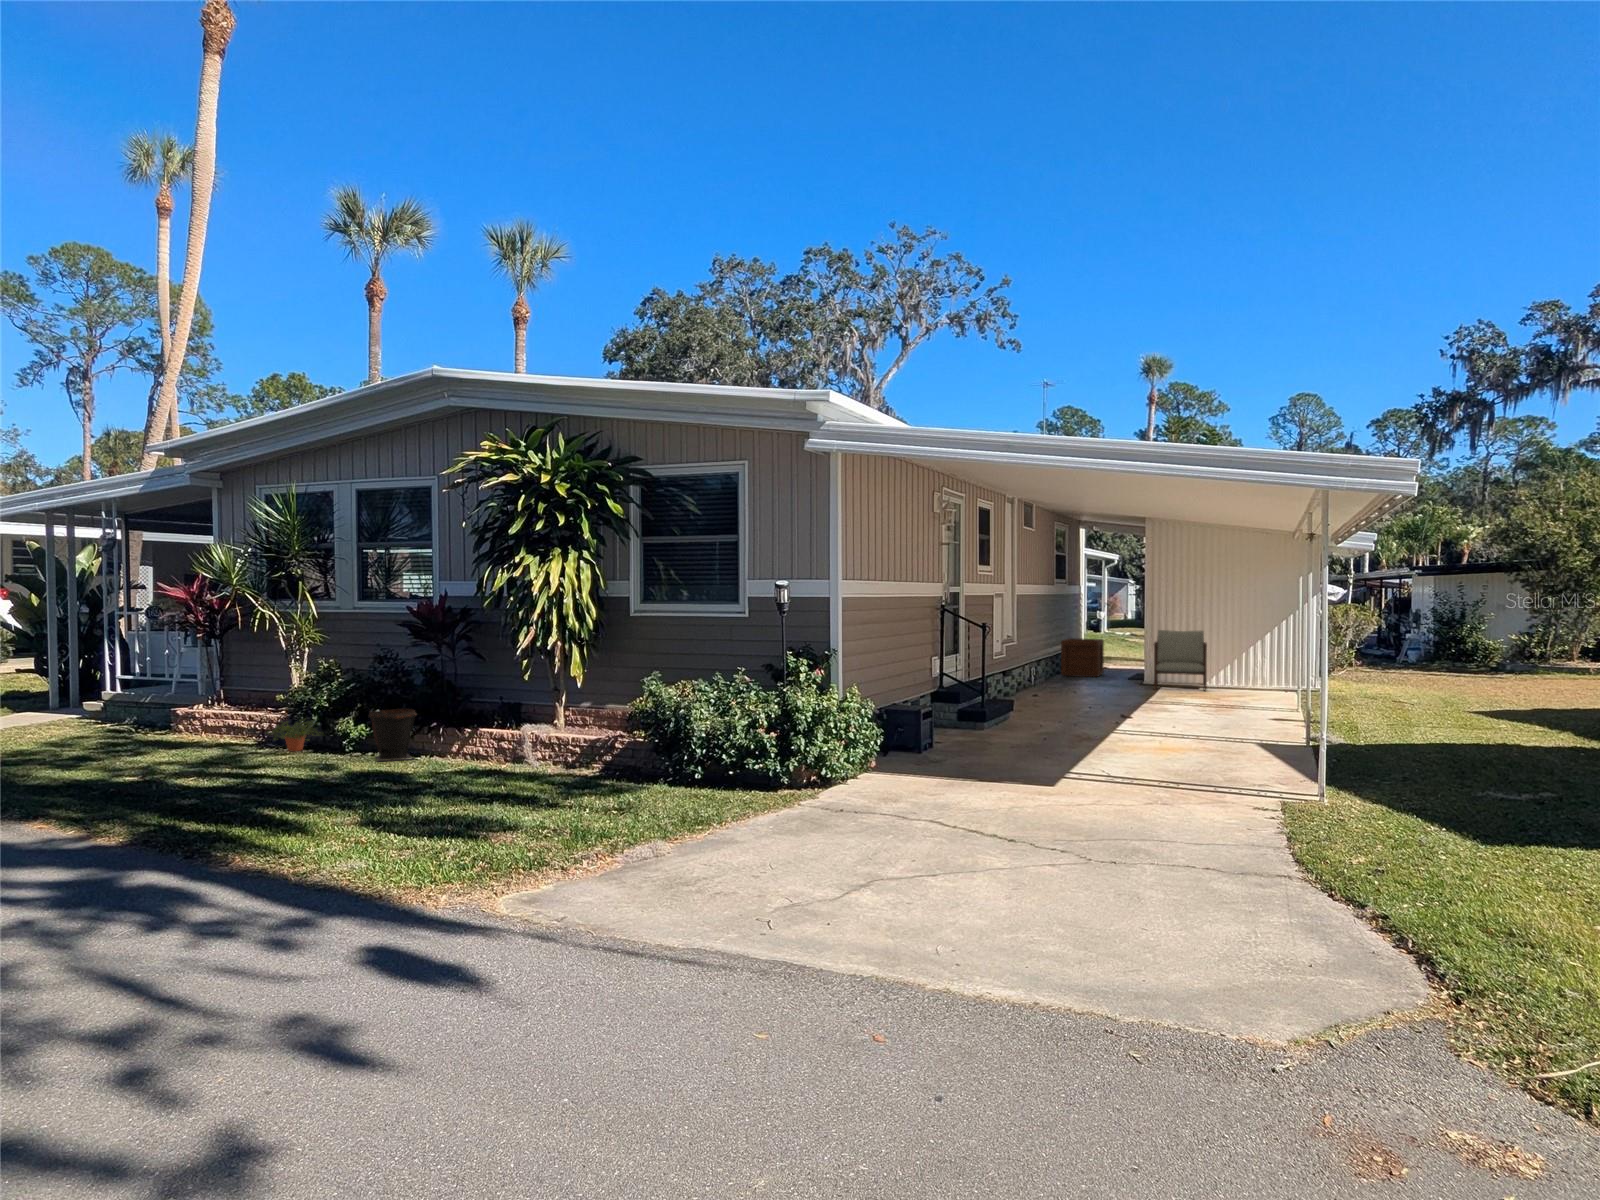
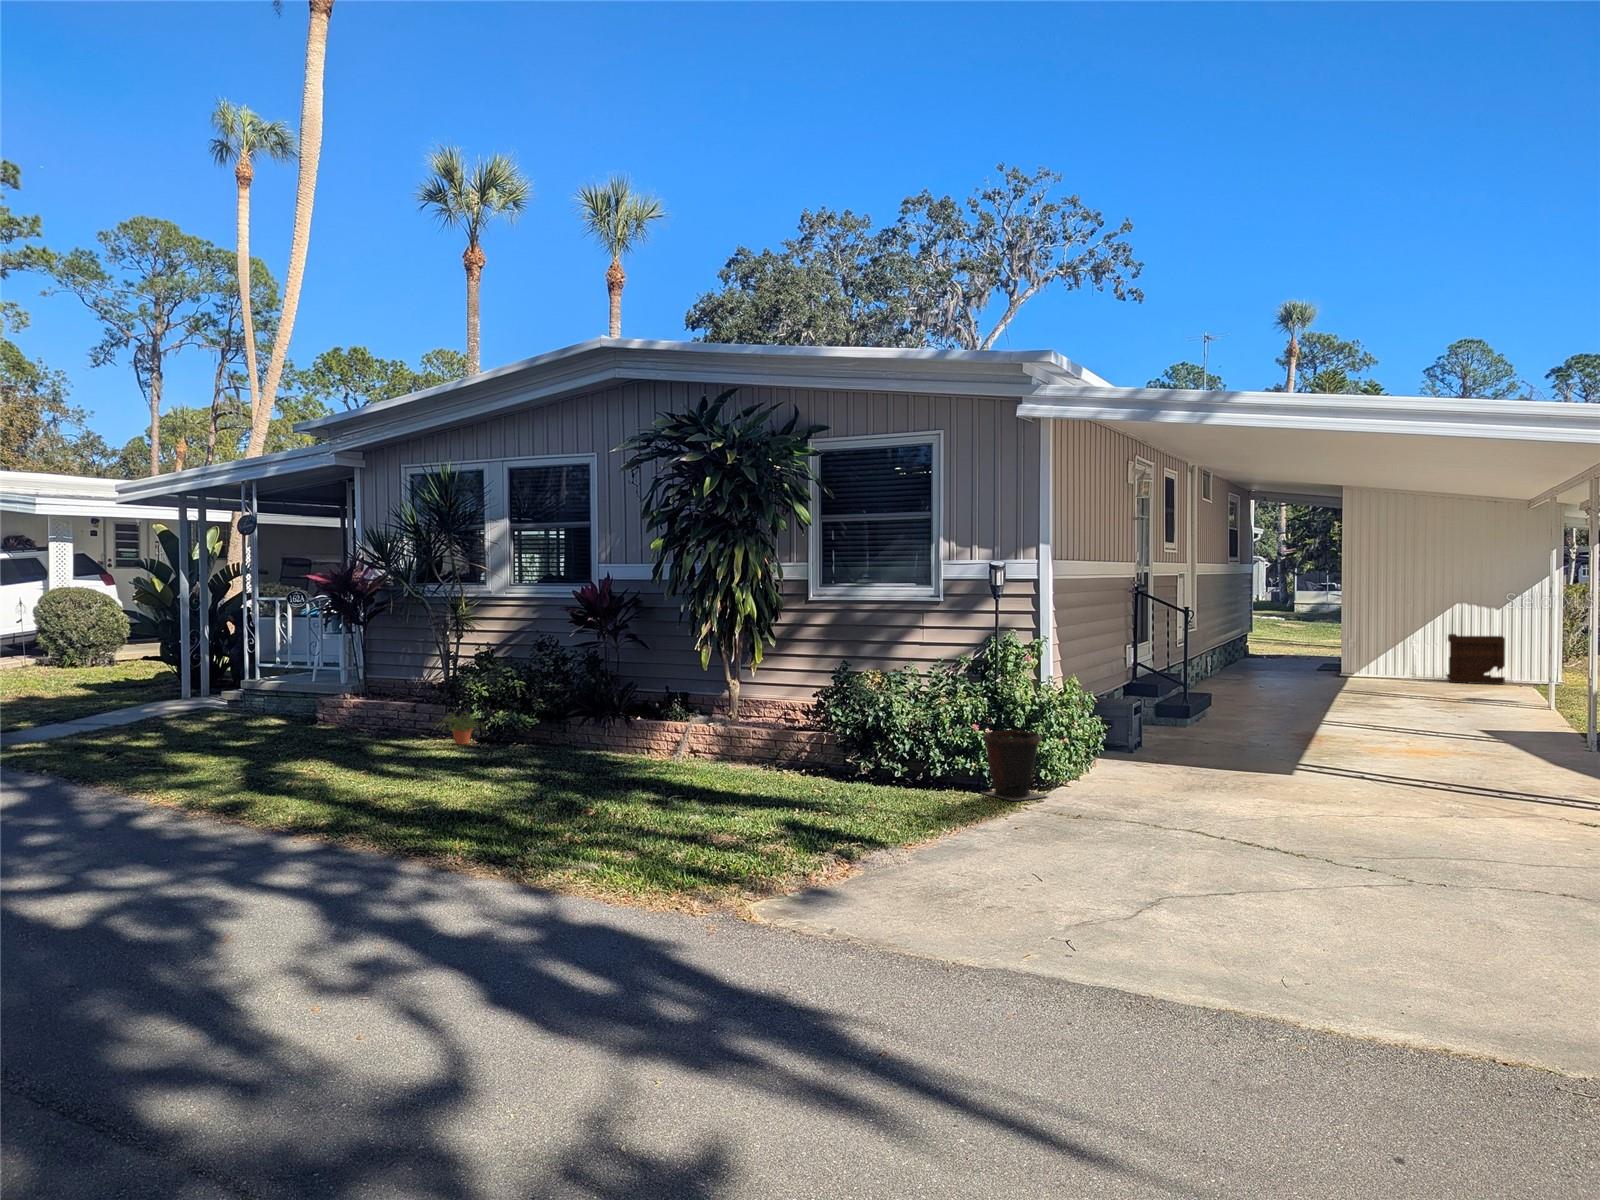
lounge chair: present [1154,630,1207,691] -> none [1356,614,1420,683]
wooden crate: present [1061,638,1104,677] -> present [1446,634,1505,684]
bucket: present [369,709,416,761] -> present [982,730,1045,801]

